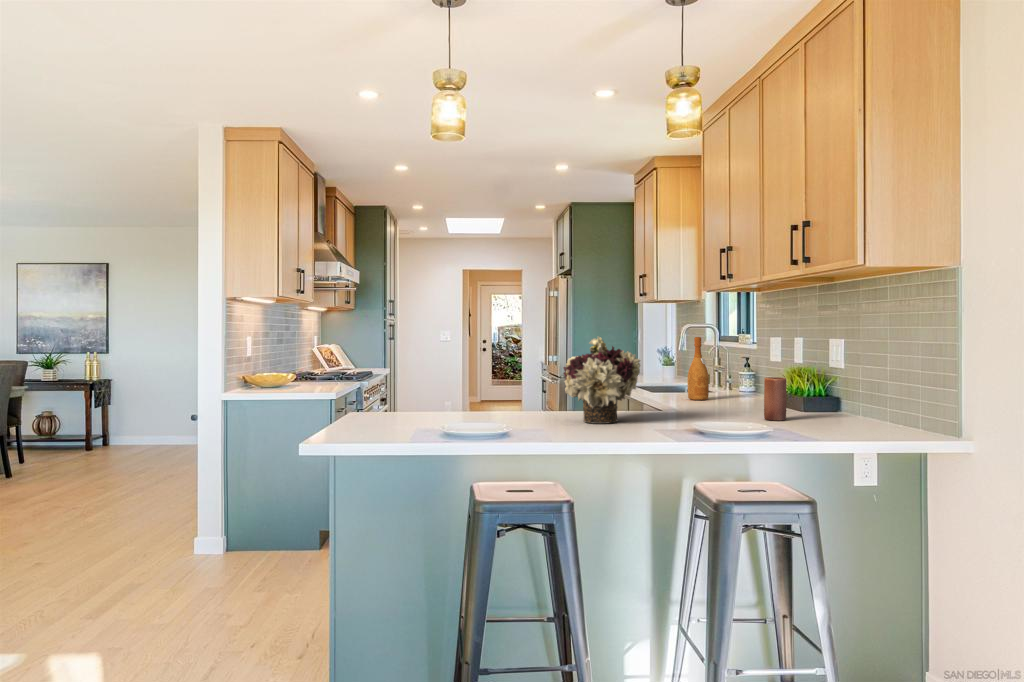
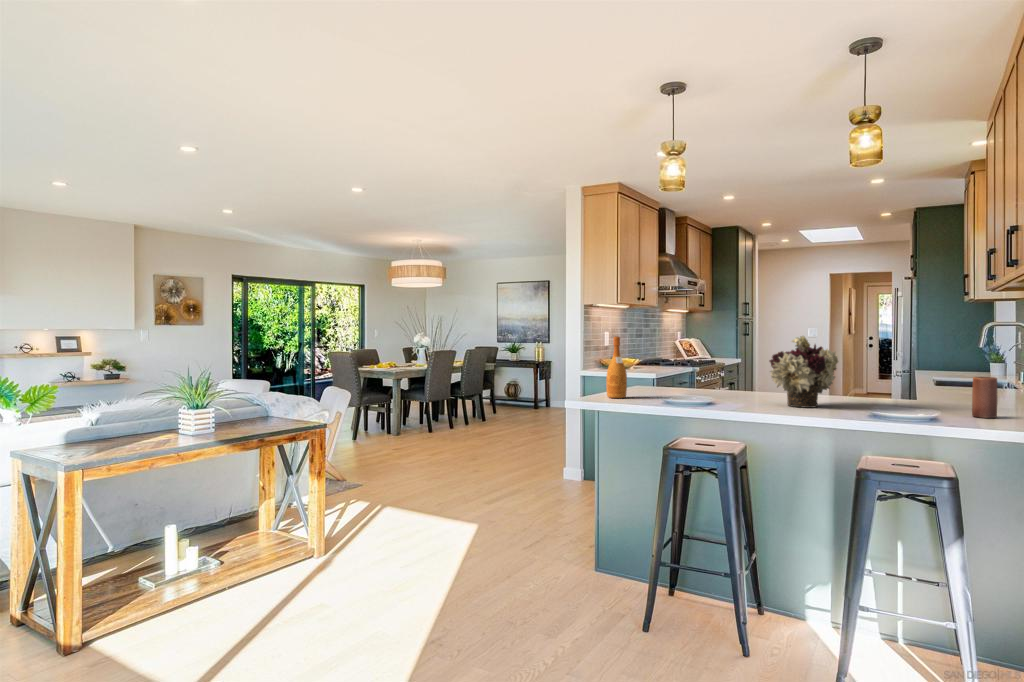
wine bottle: present [688,337,709,400] -> present [606,336,627,398]

